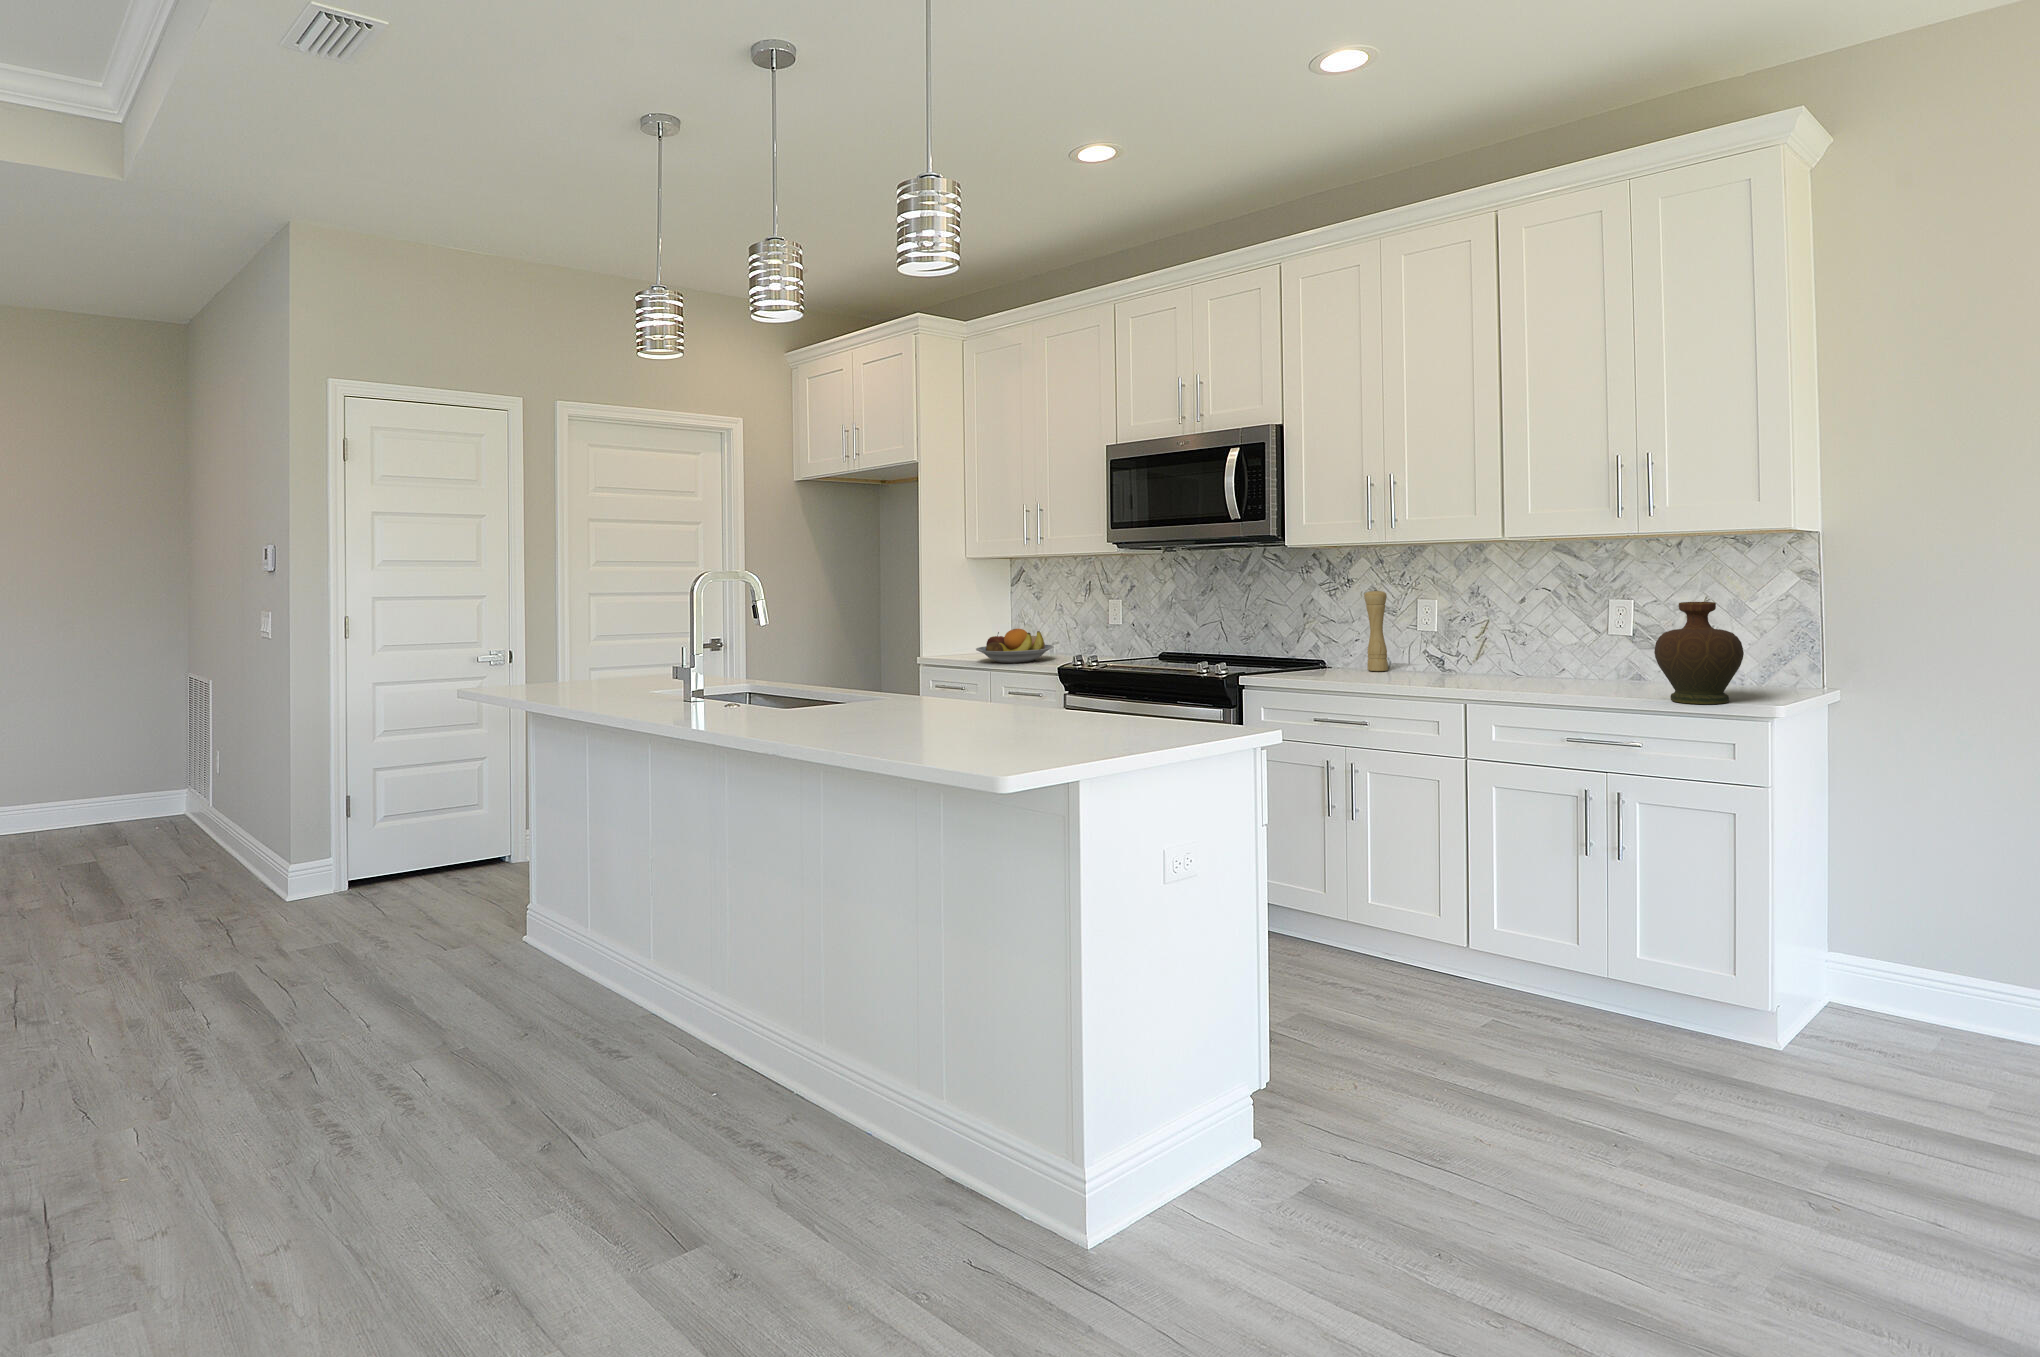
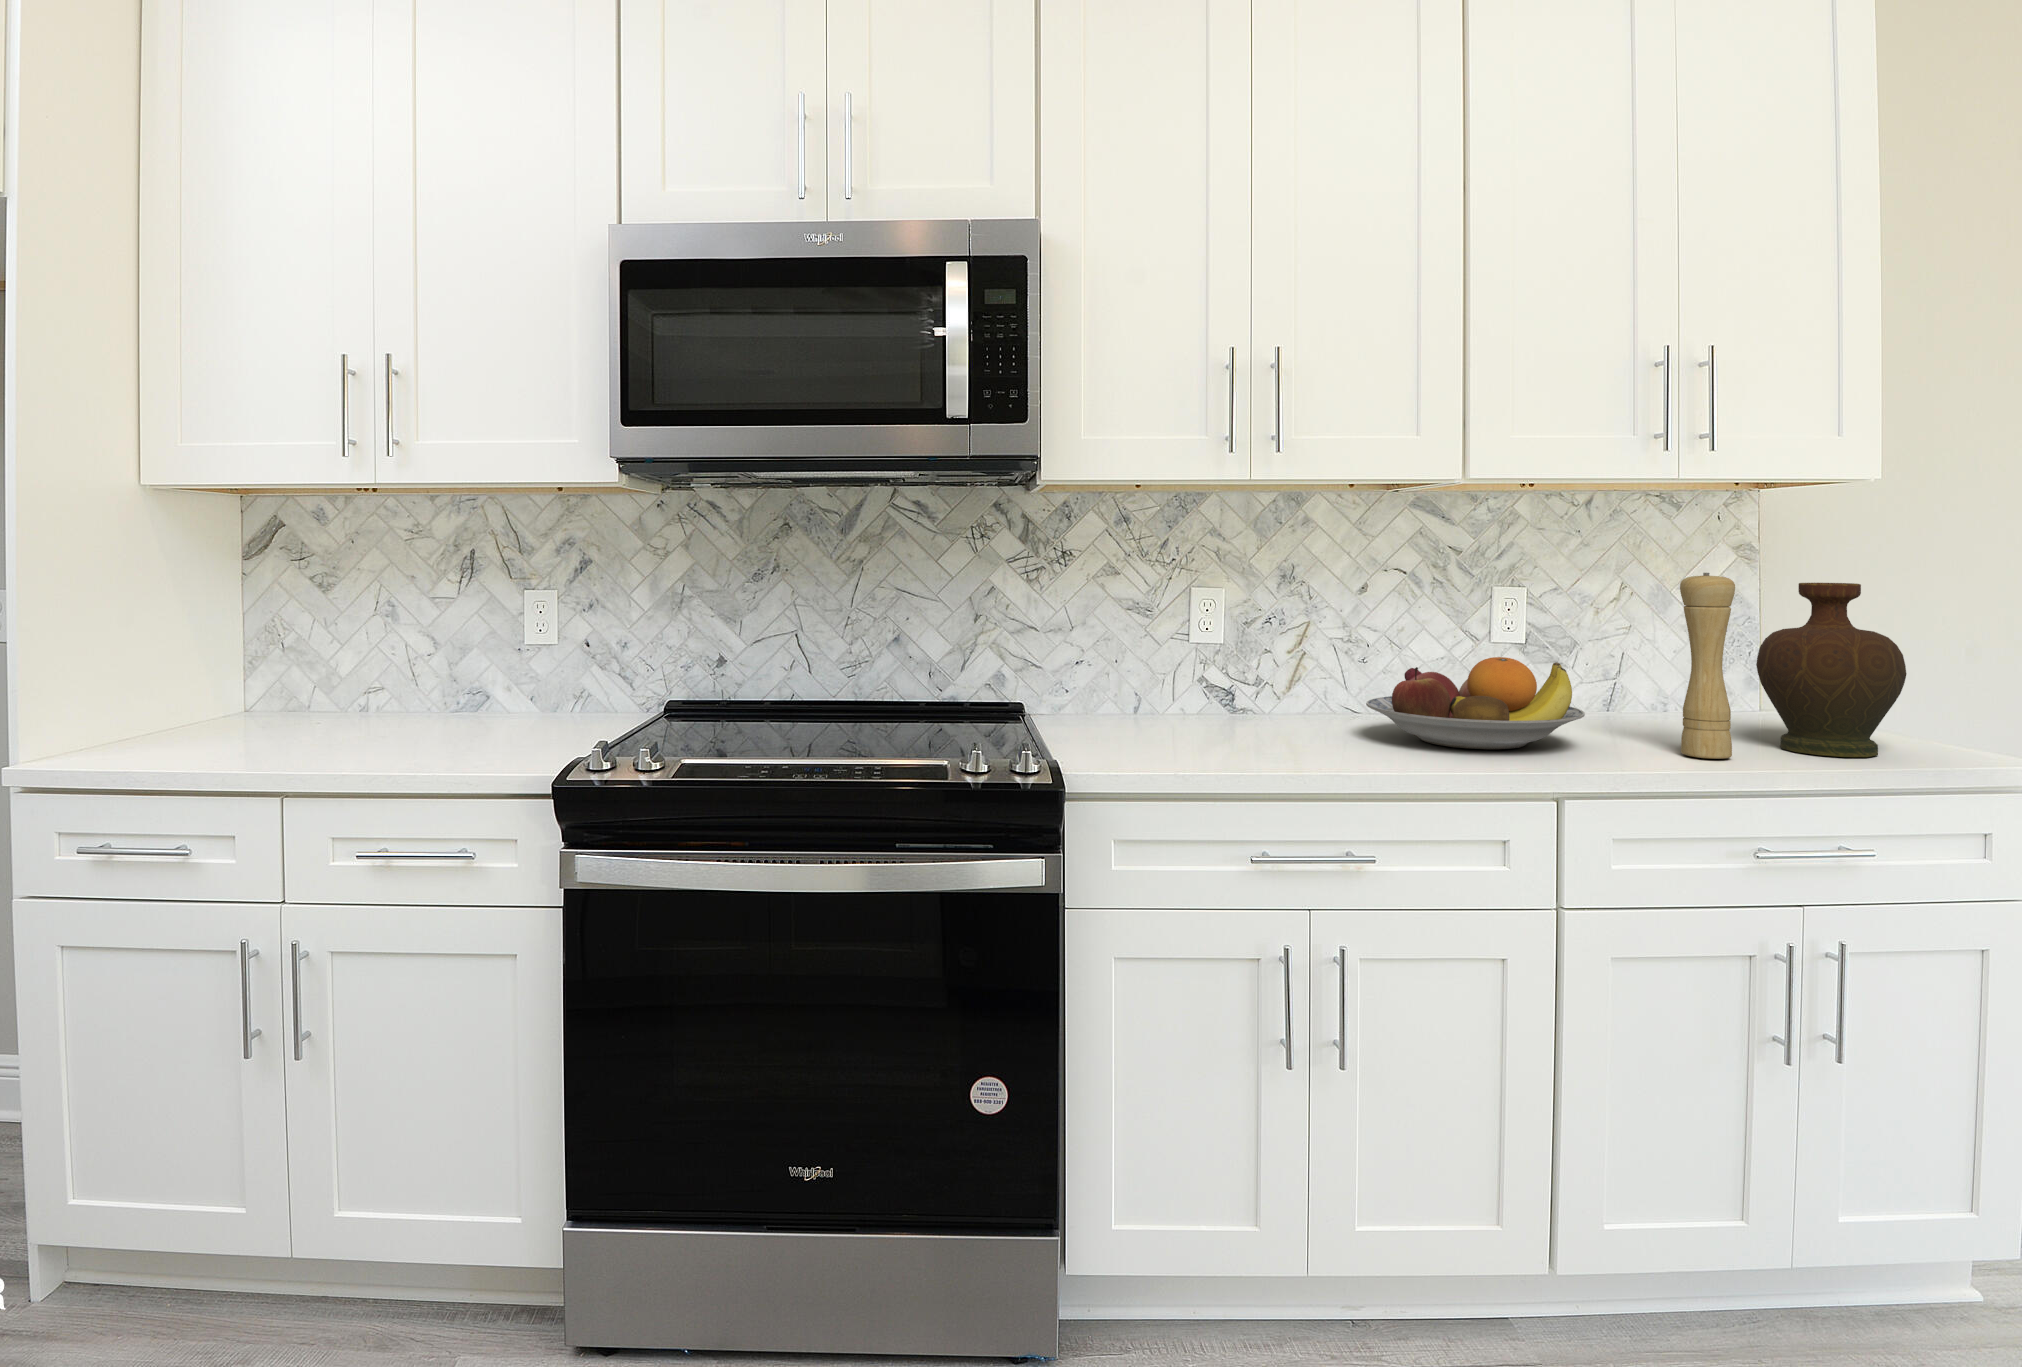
pepper mill: present [1364,590,1388,671] -> present [1680,573,1735,759]
fruit bowl: present [976,629,1053,663] -> present [1366,657,1585,749]

